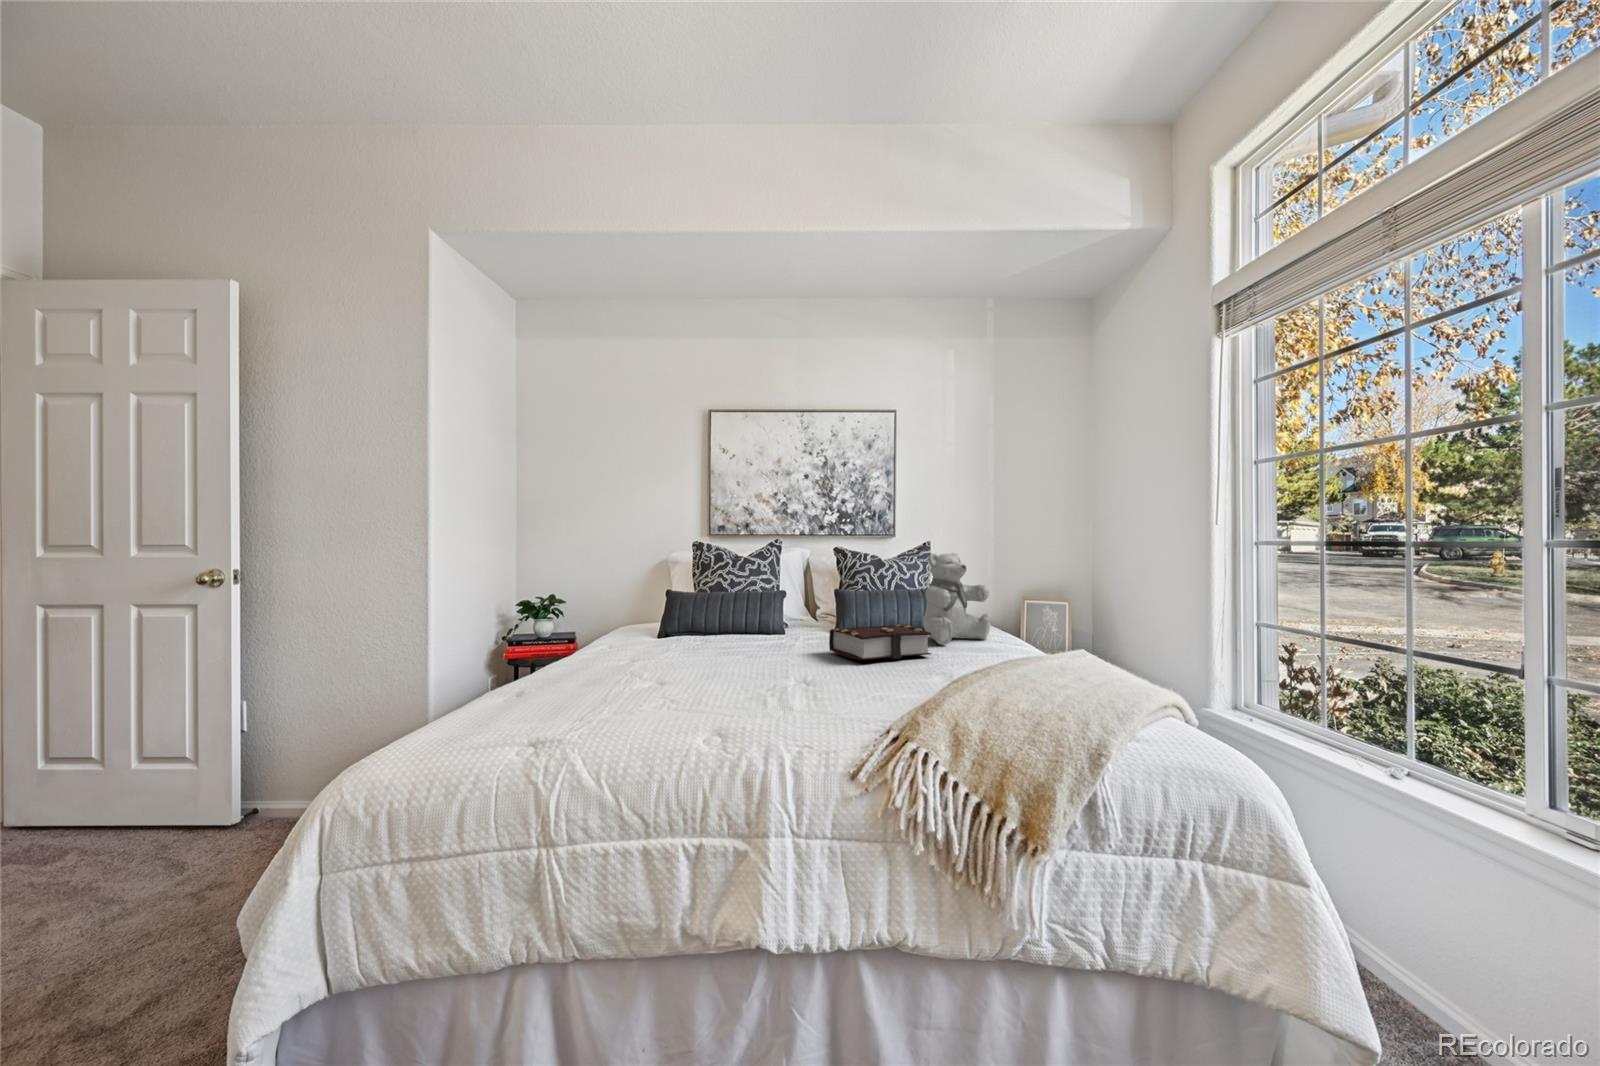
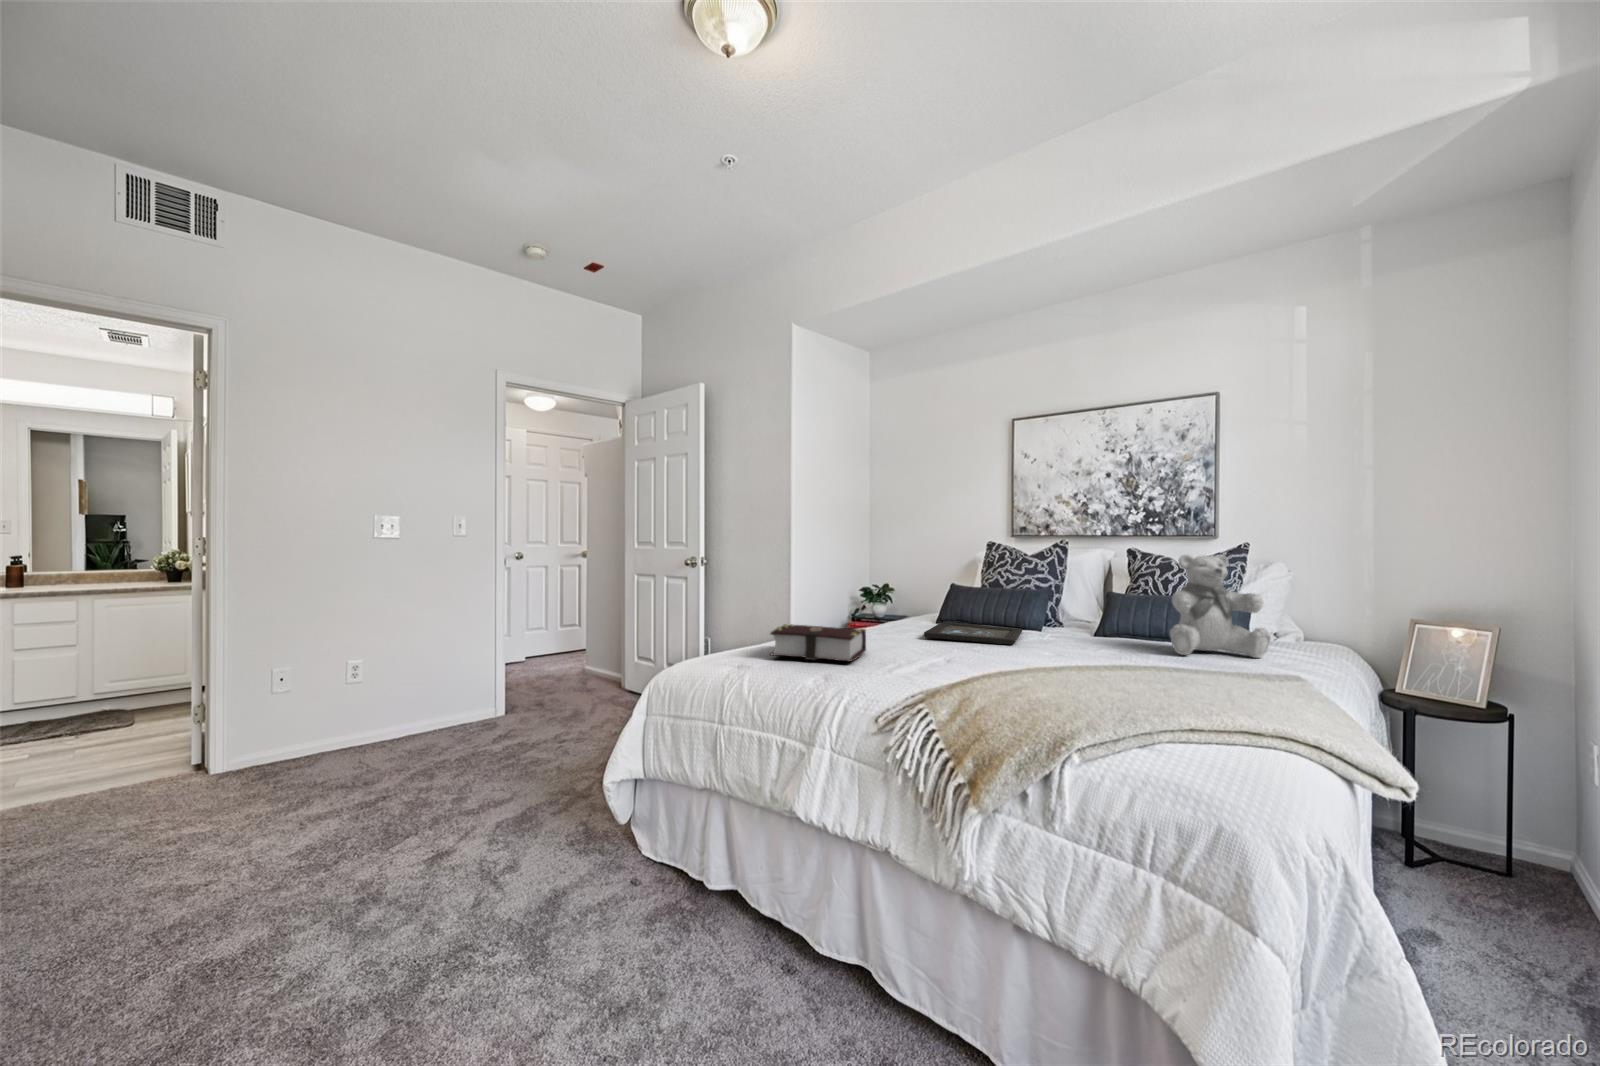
book: present [829,624,932,660] -> present [770,624,866,662]
tray: none [692,637,809,662] -> present [924,622,1022,644]

